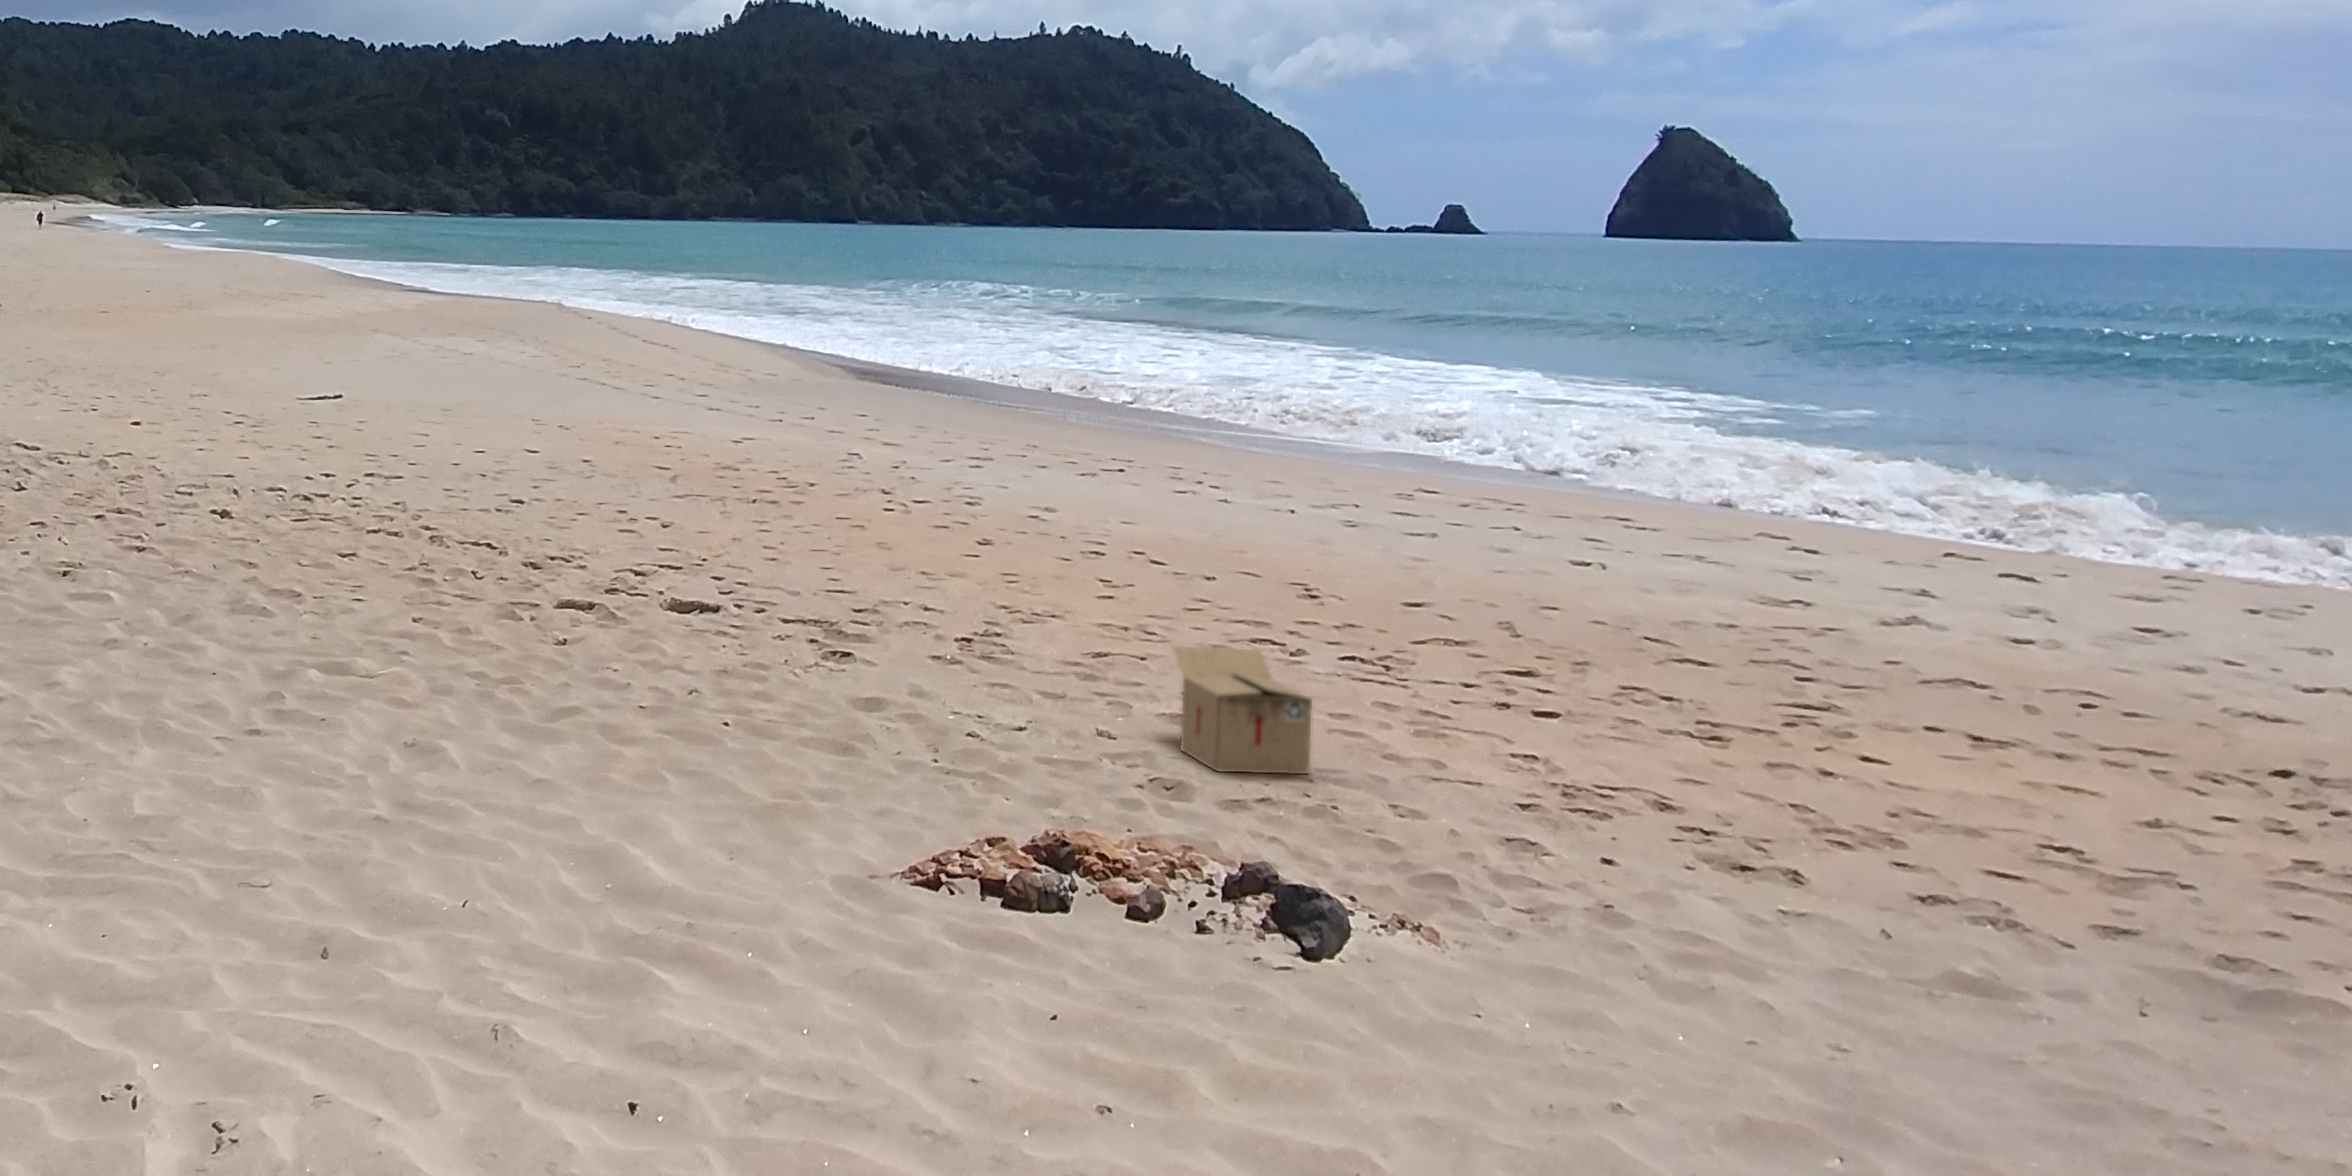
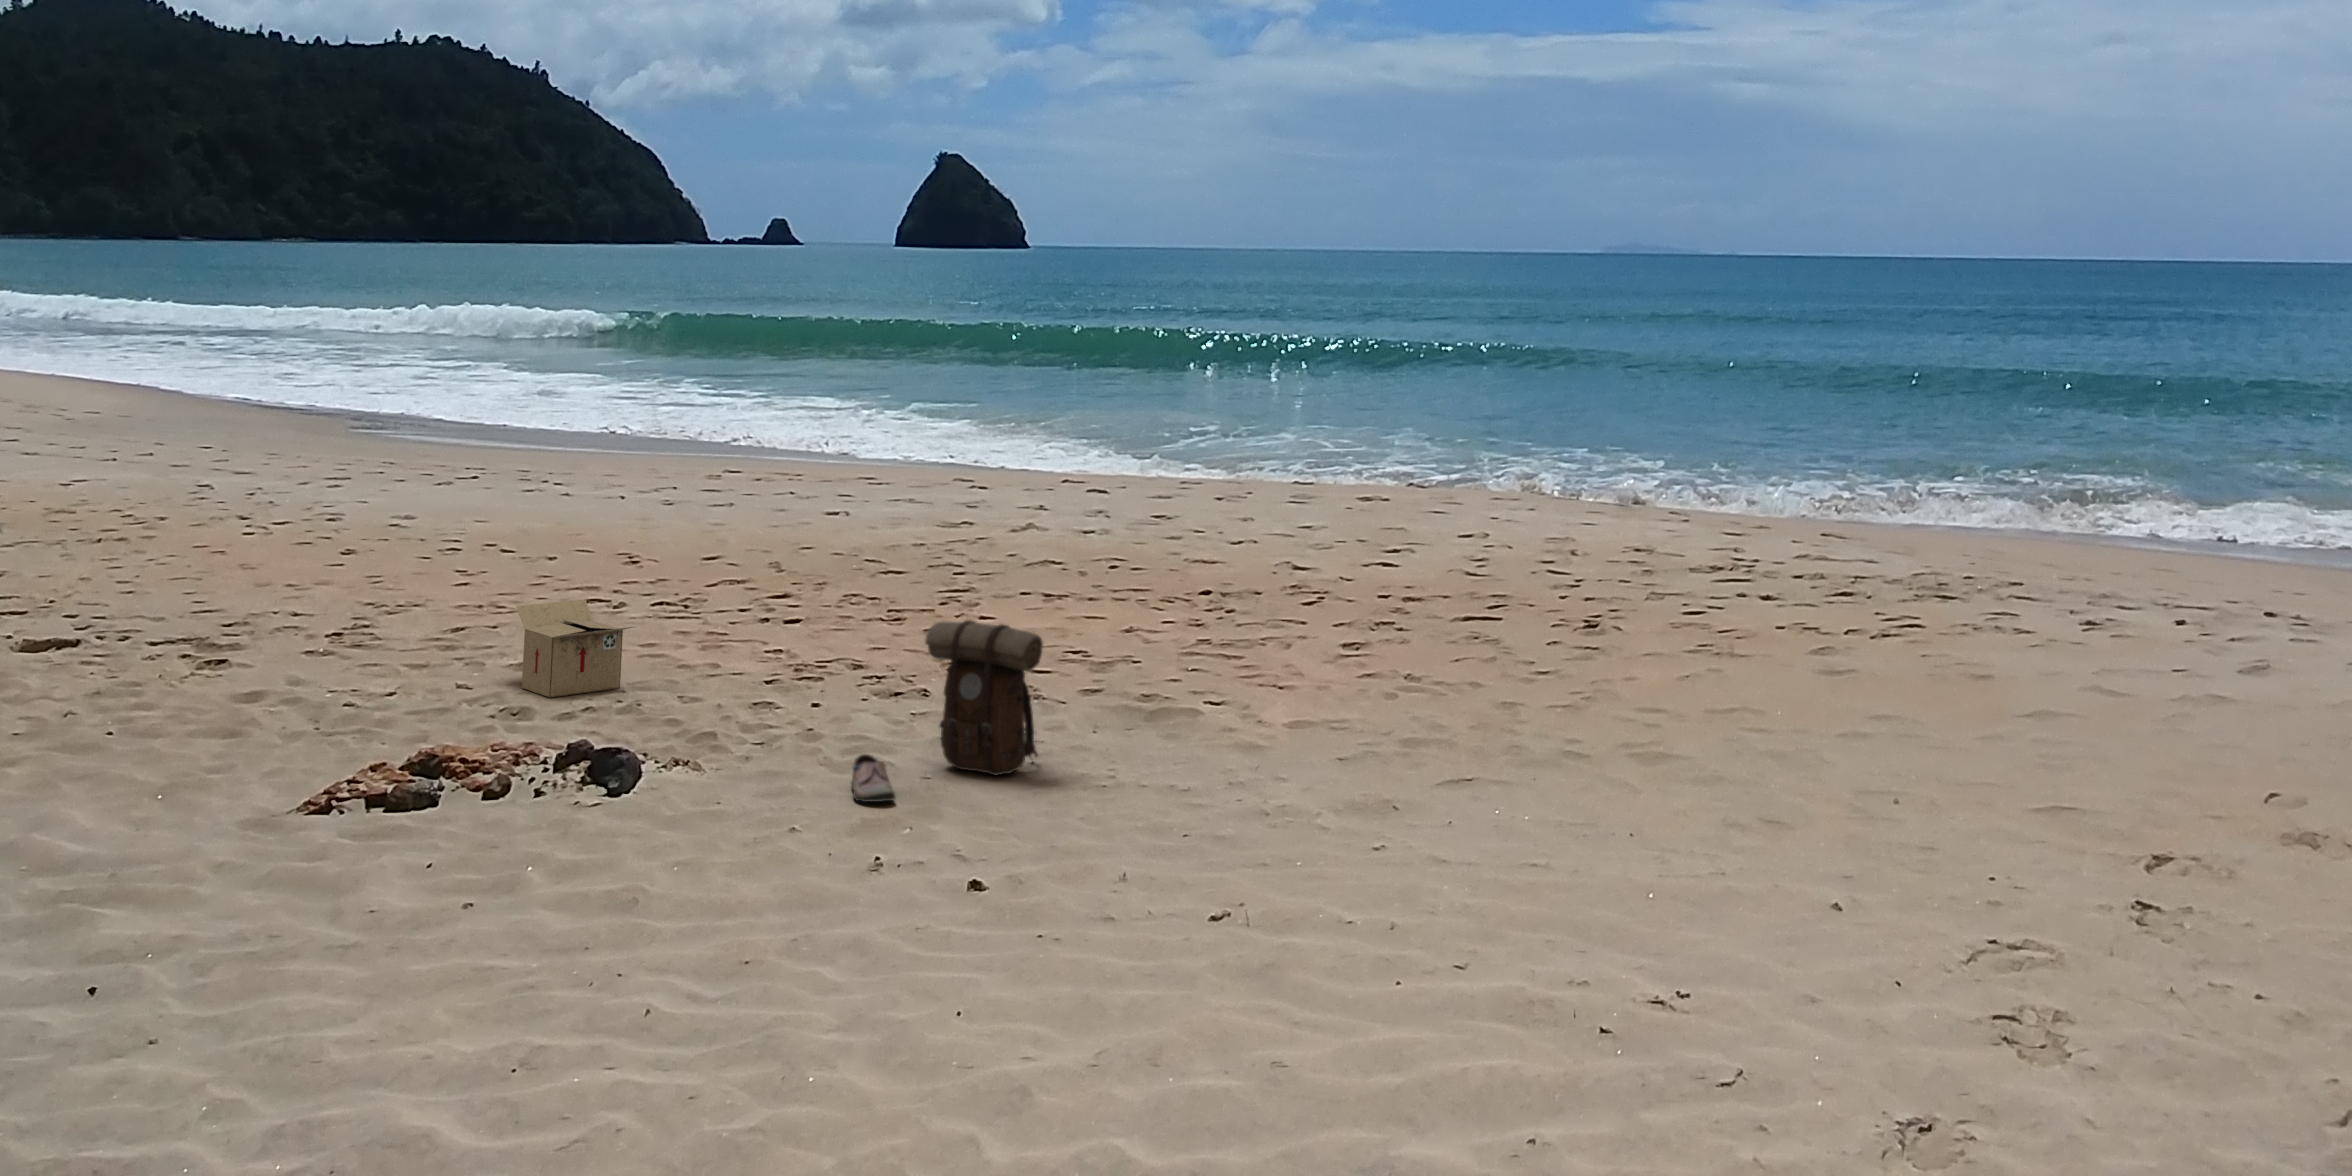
backpack: none [1825,792,2076,1075] -> present [925,620,1043,775]
shoe: none [1700,982,1792,1080] -> present [851,754,895,802]

